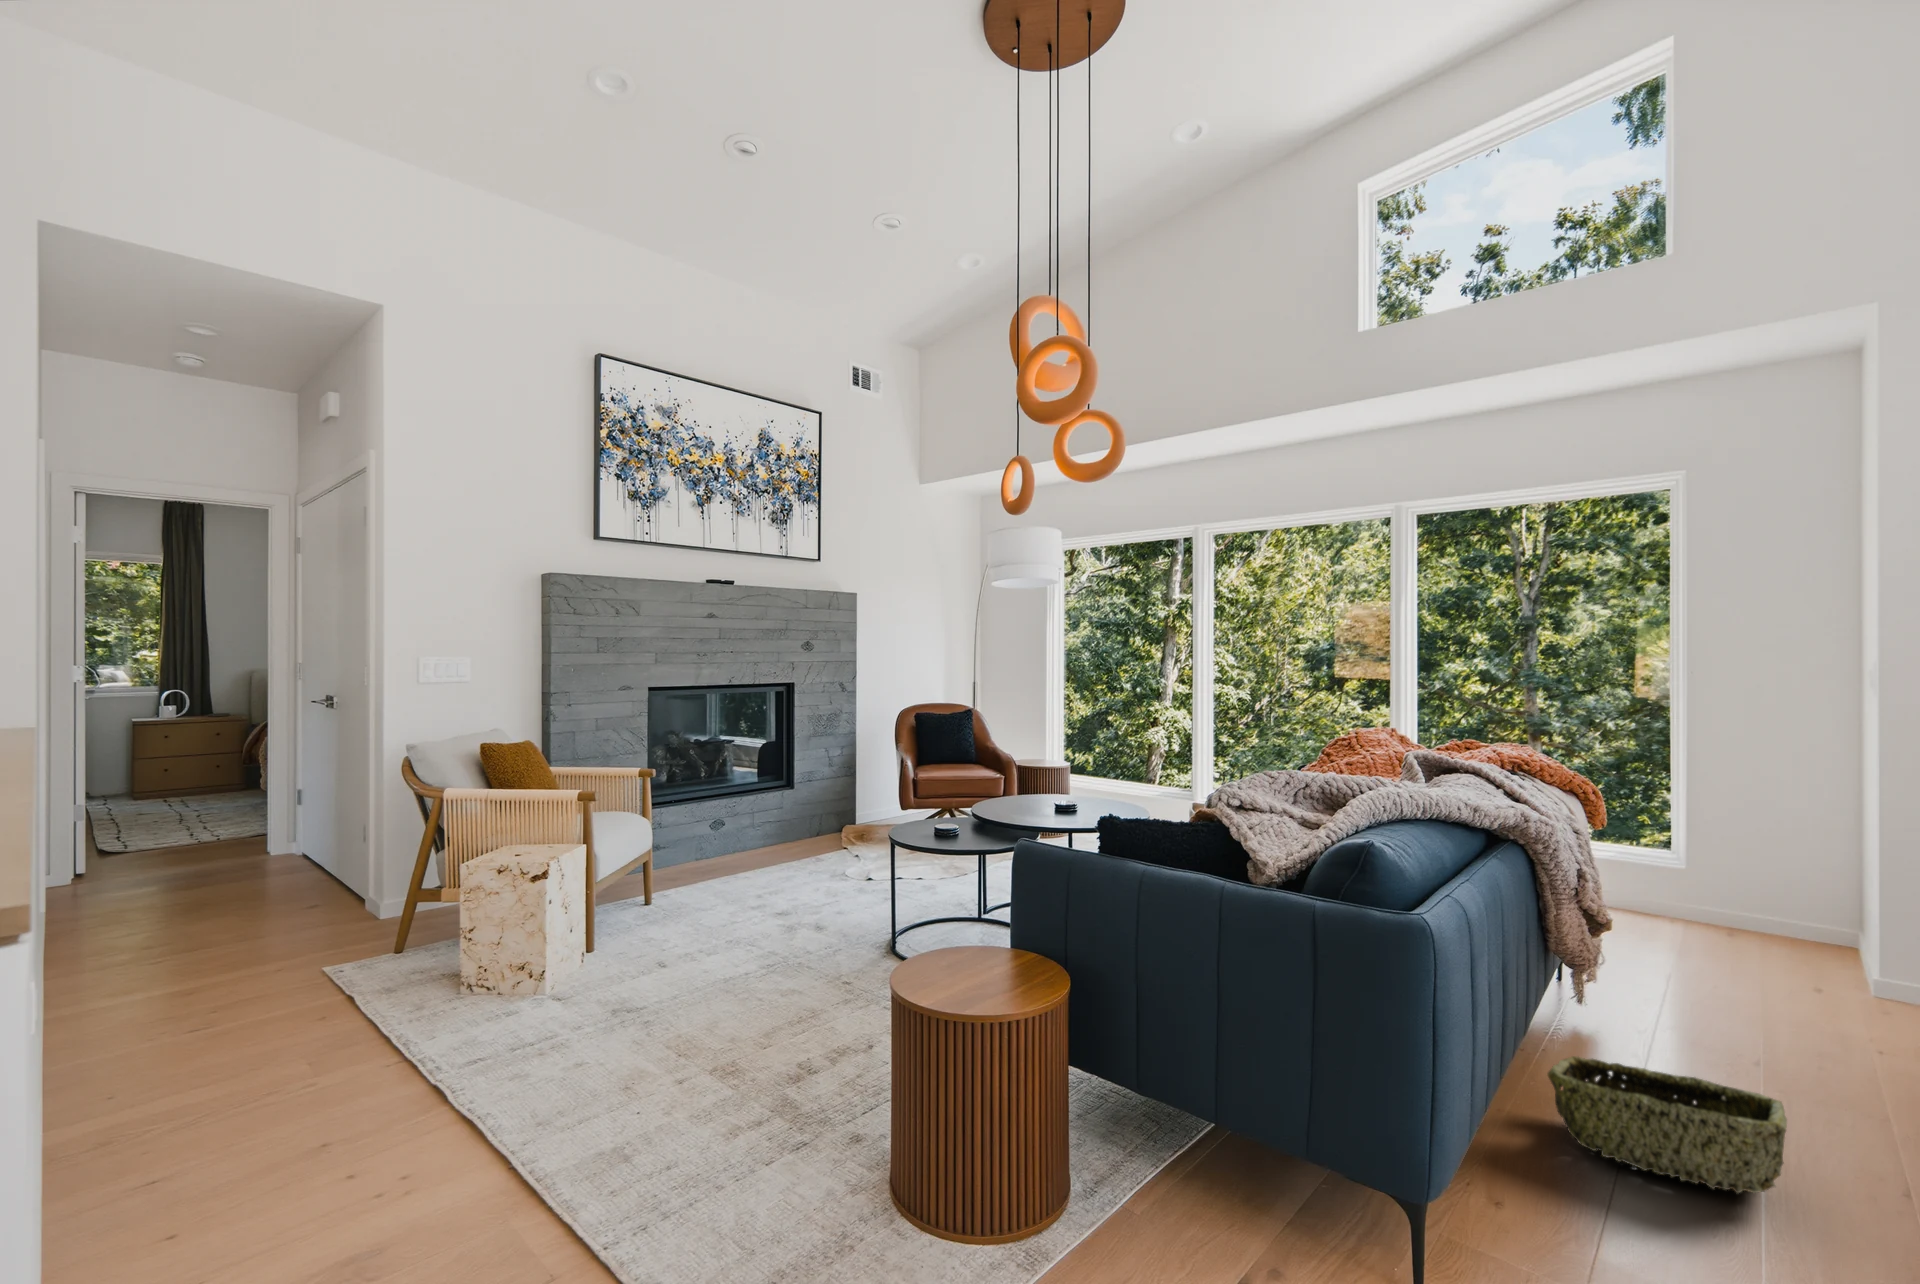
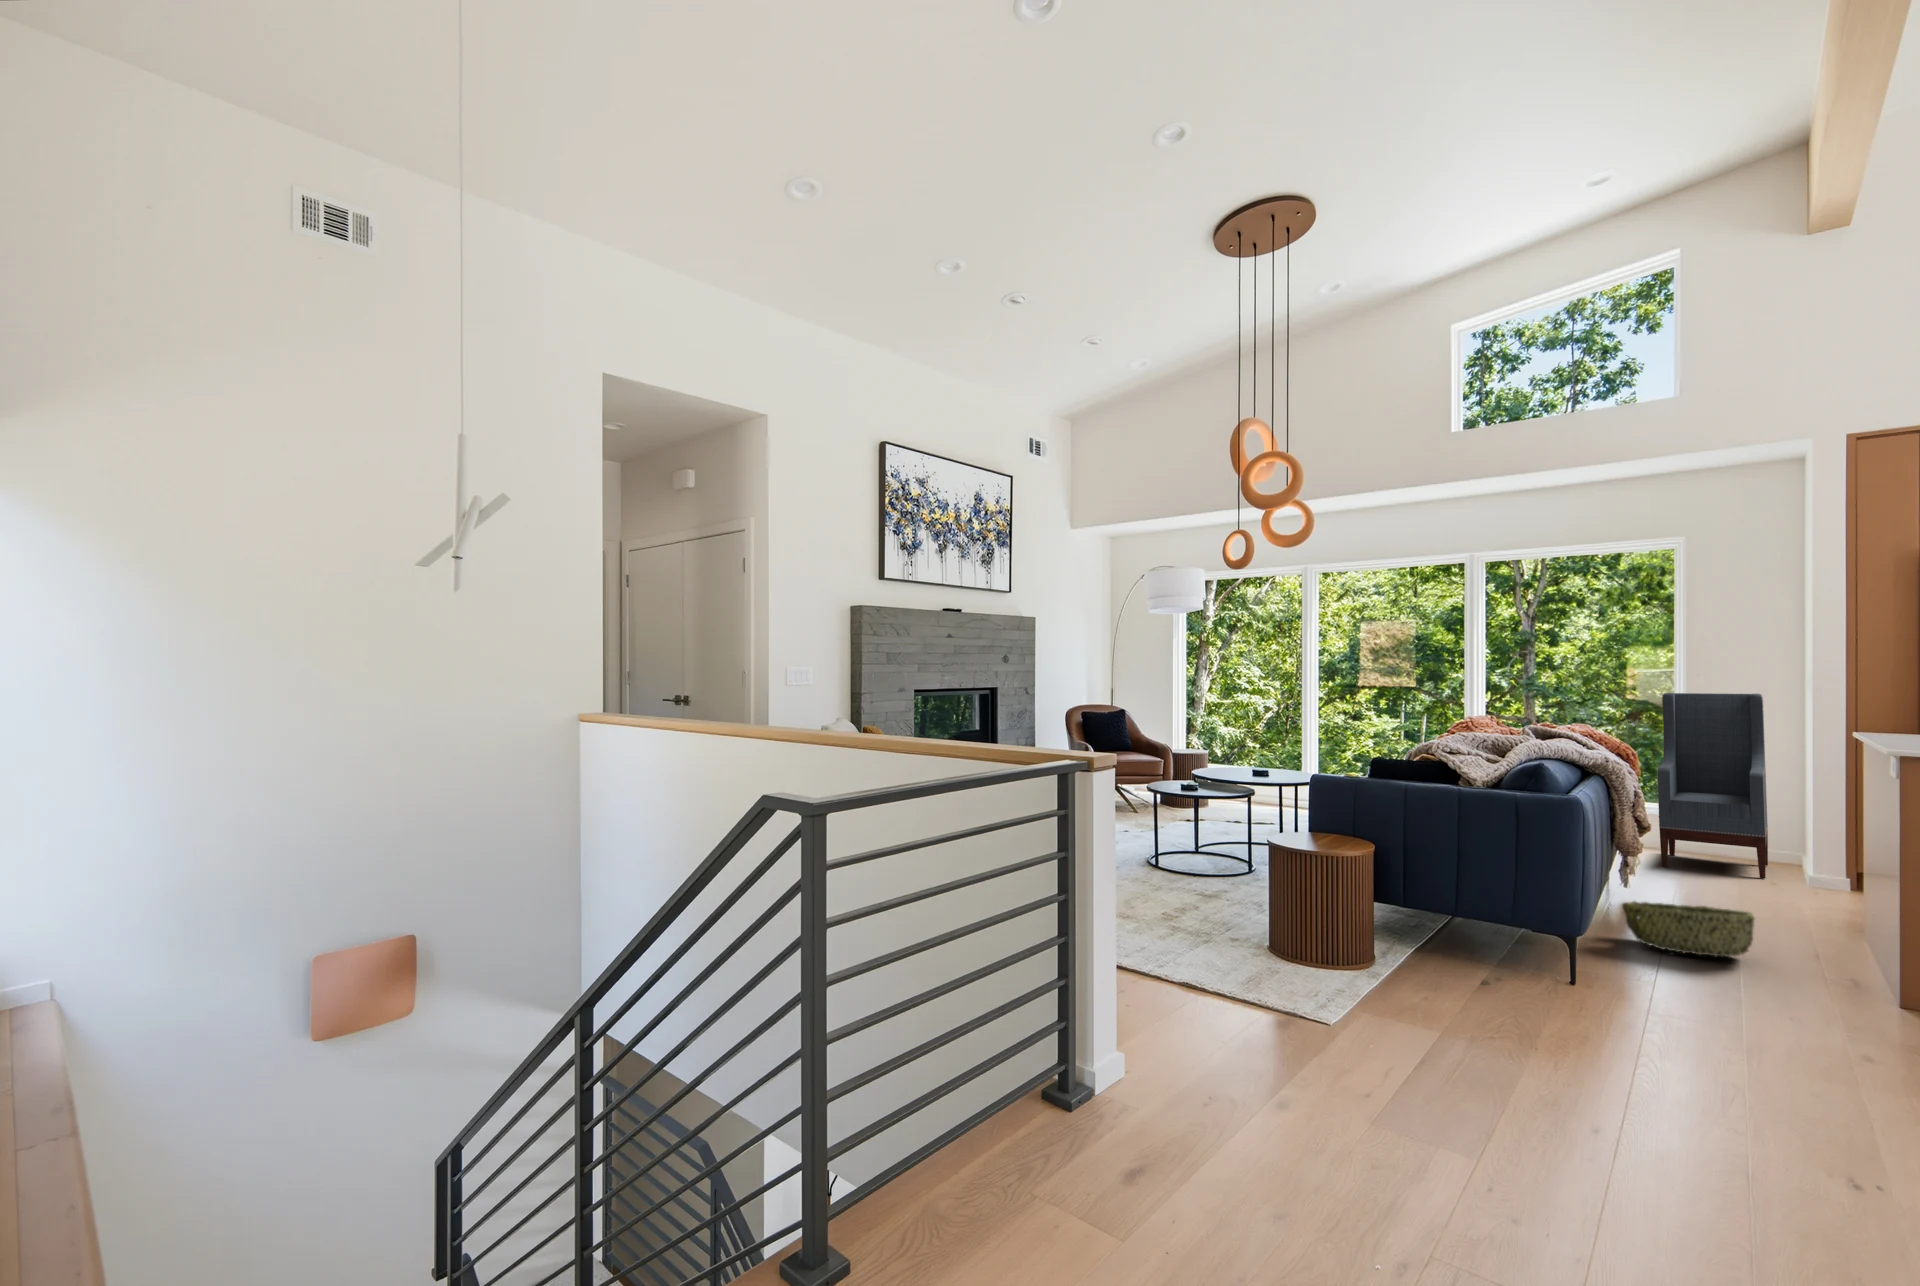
armchair: none [1642,693,1804,972] -> present [1657,693,1768,878]

